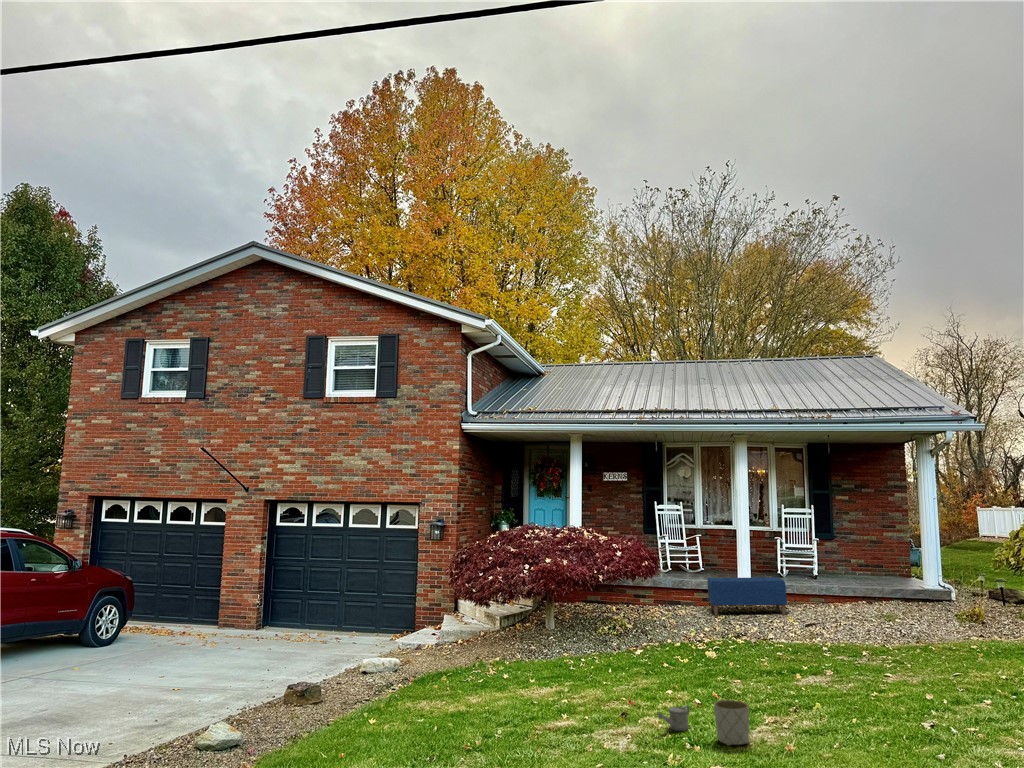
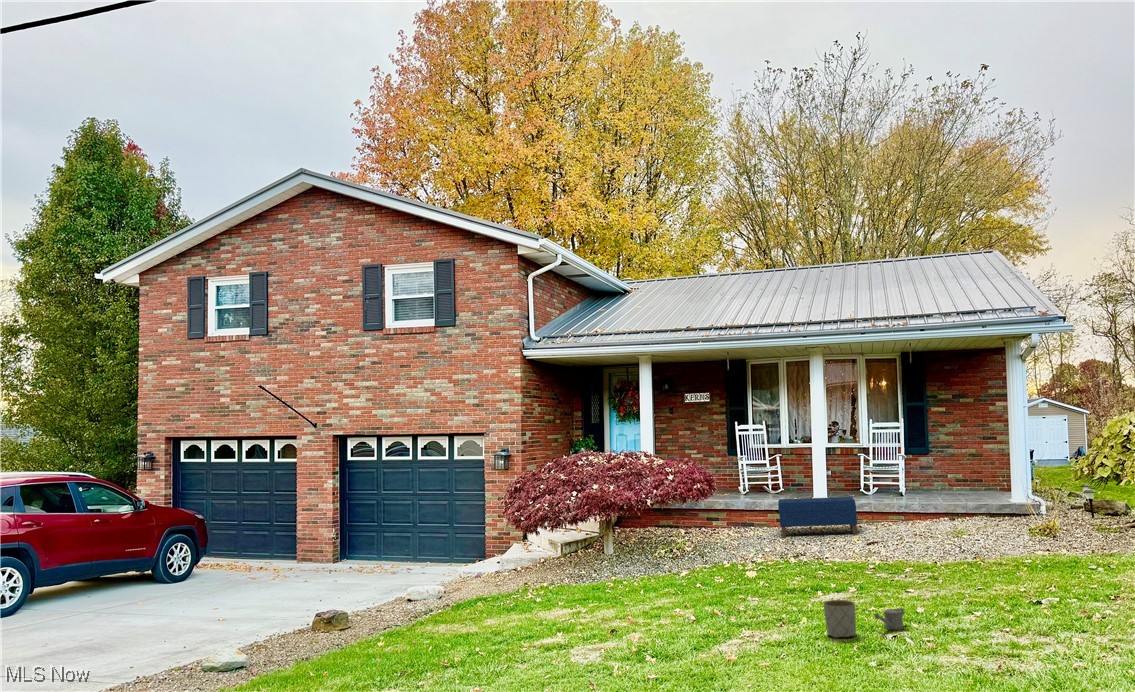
planter: present [714,700,749,746] -> present [823,600,856,638]
watering can: present [658,706,690,731] -> present [874,608,904,630]

